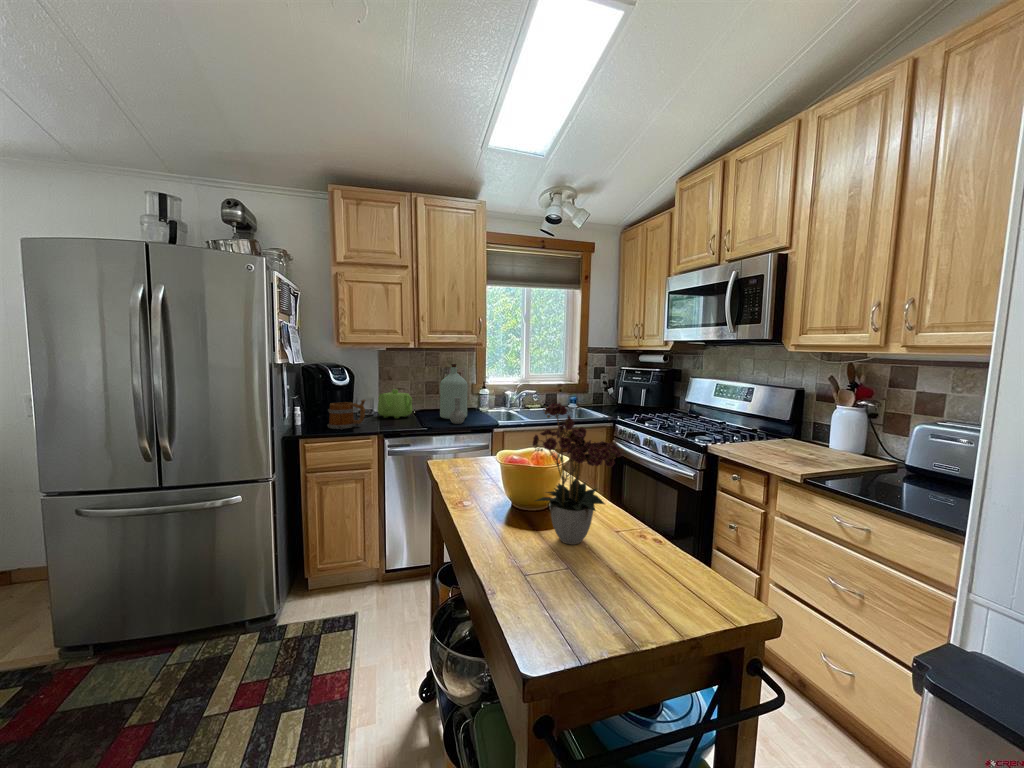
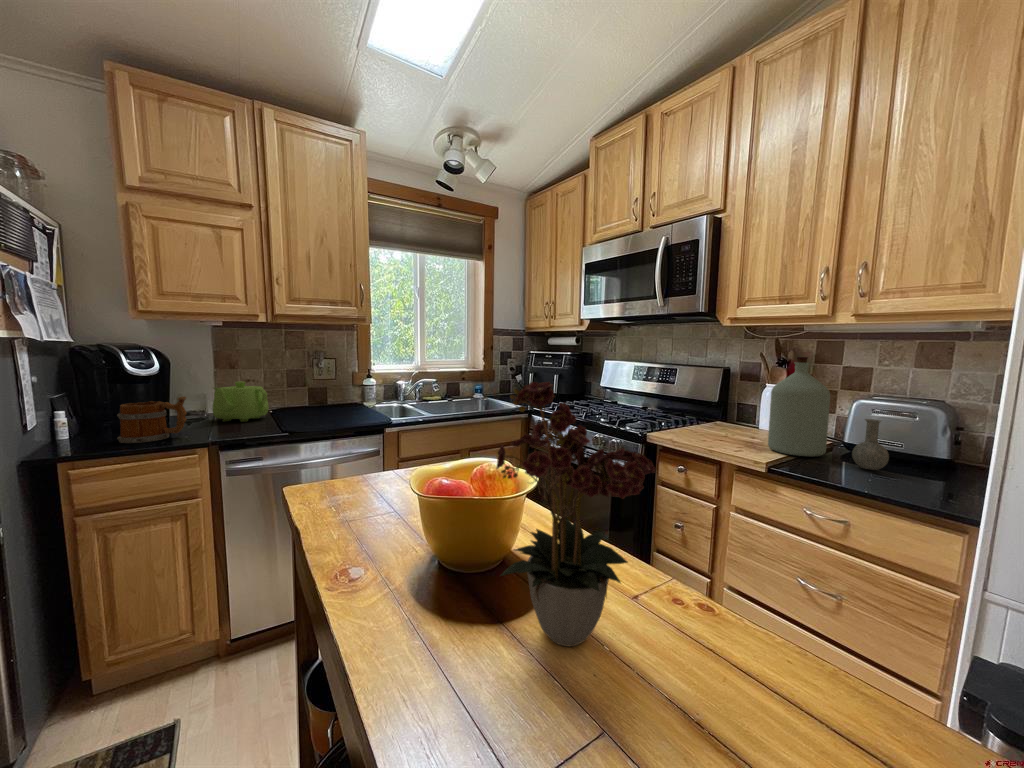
bottle: present [440,364,467,424] -> present [768,357,889,470]

